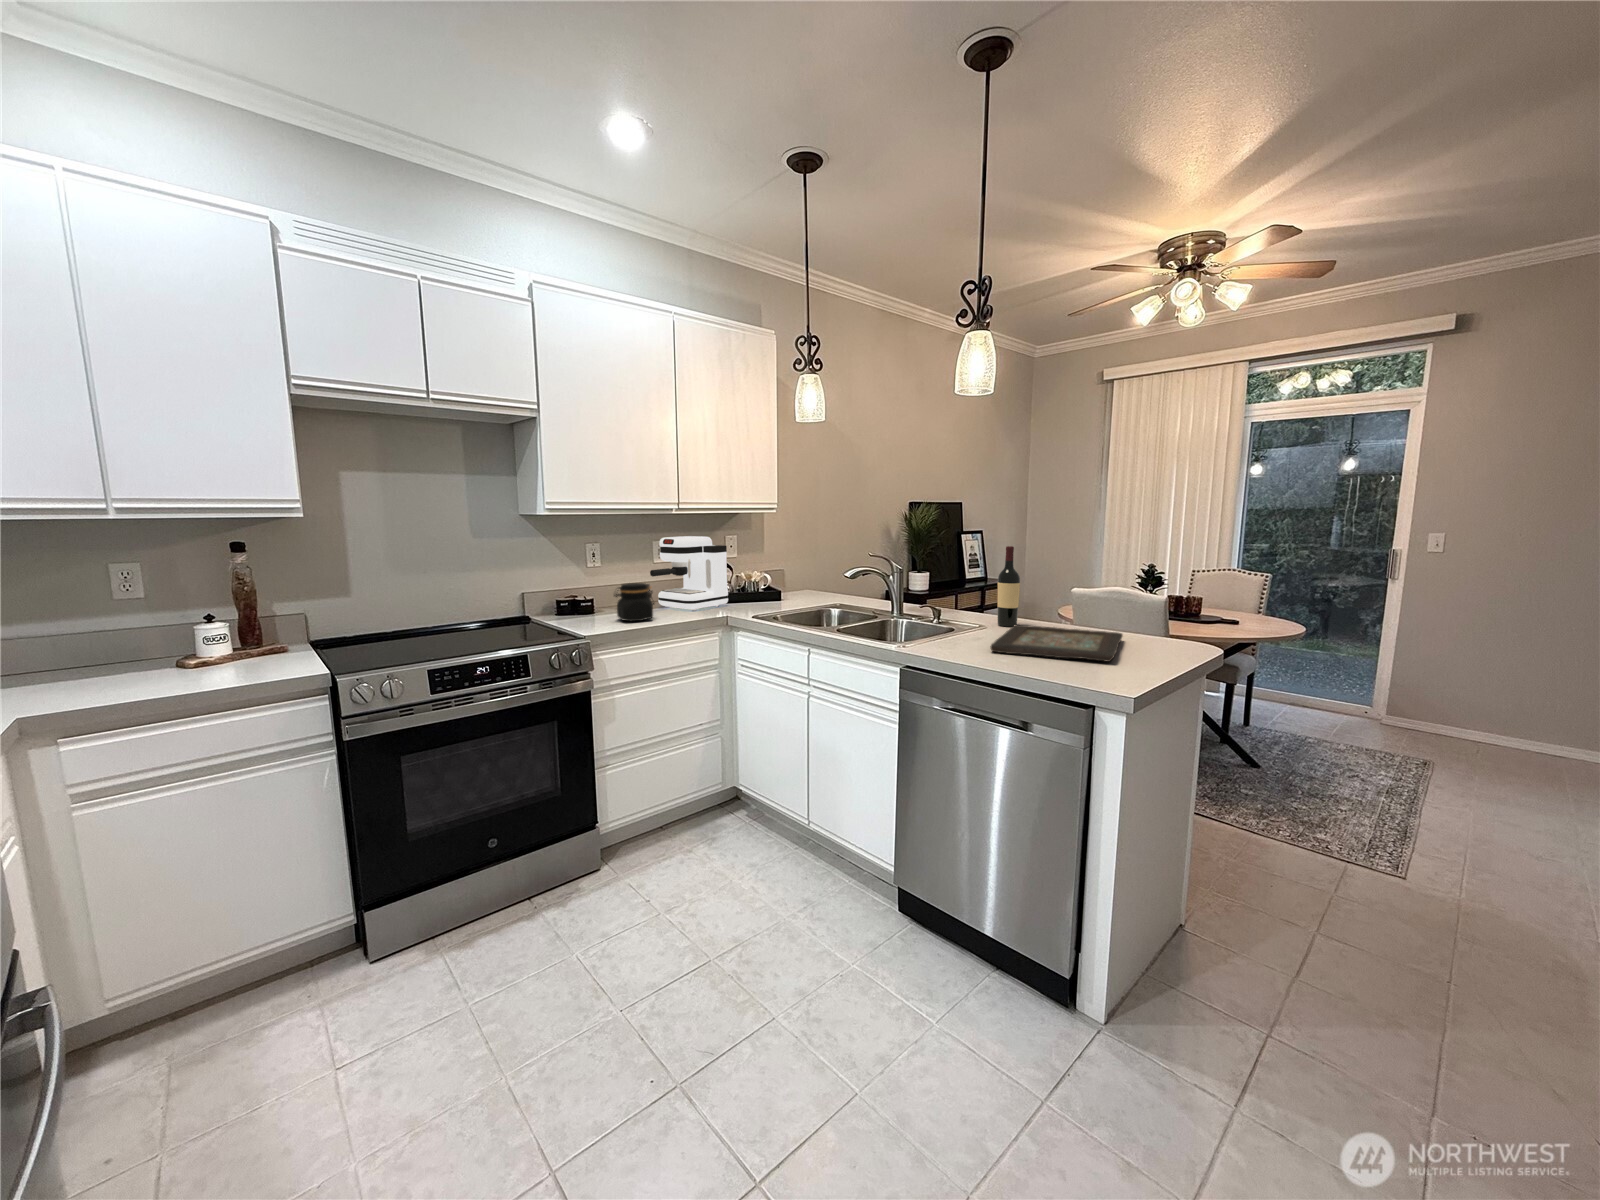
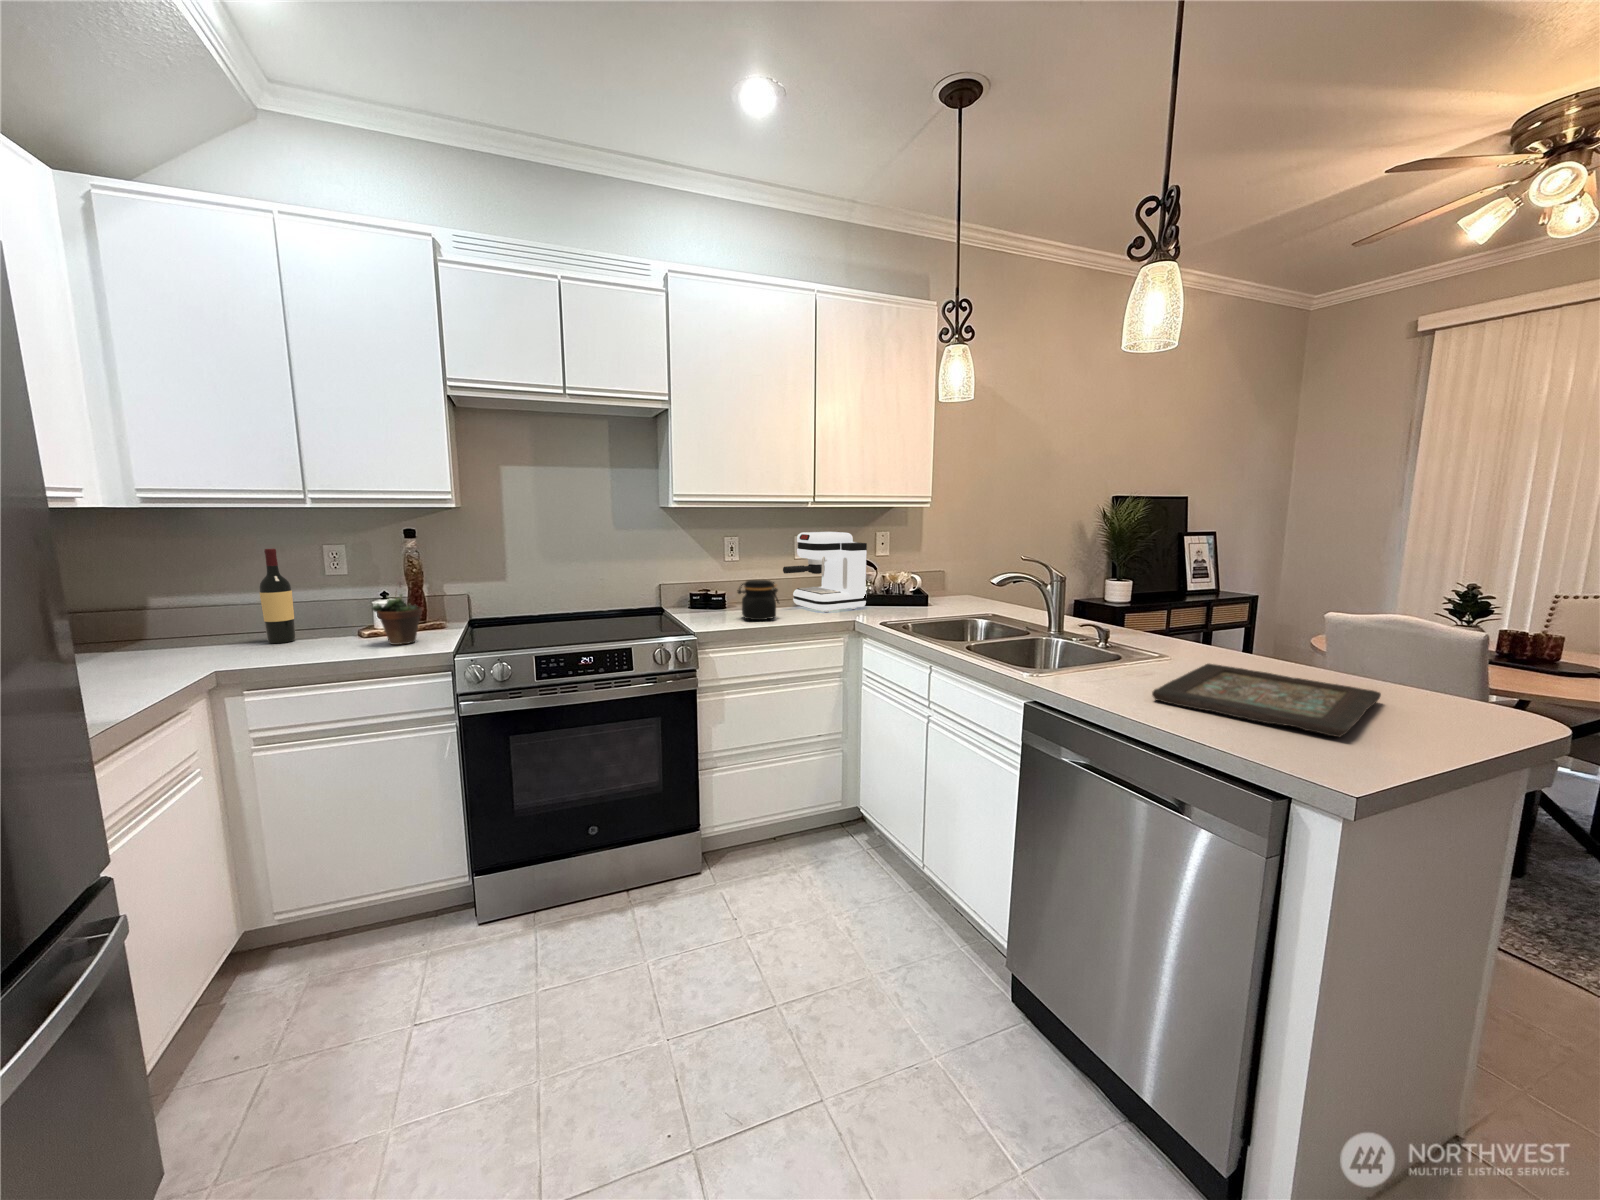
wine bottle: present [997,546,1020,627] -> present [259,549,296,643]
succulent plant: none [210,602,274,673] -> present [372,583,422,645]

